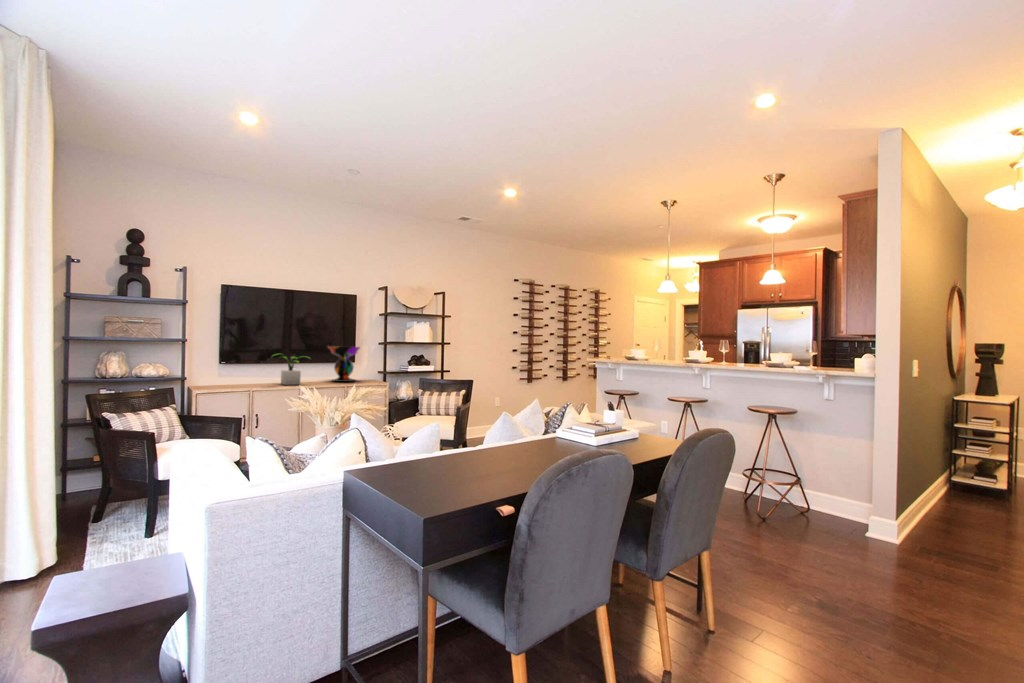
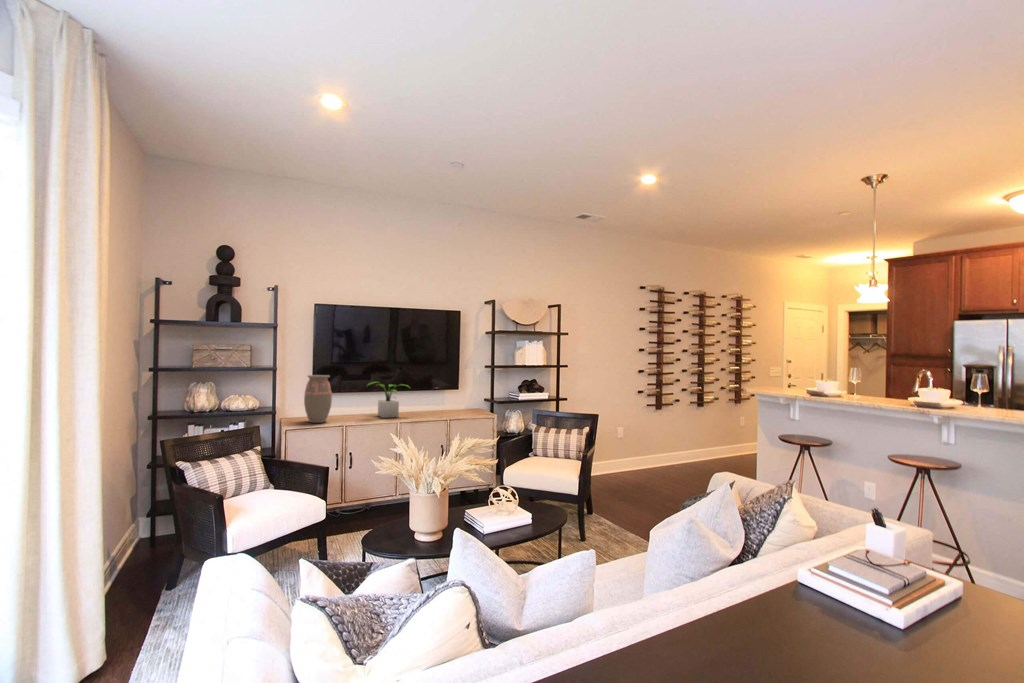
decorative bowl: present [329,346,360,382] -> none [429,371,466,413]
decorative vase: none [213,347,239,388] -> present [304,375,332,423]

